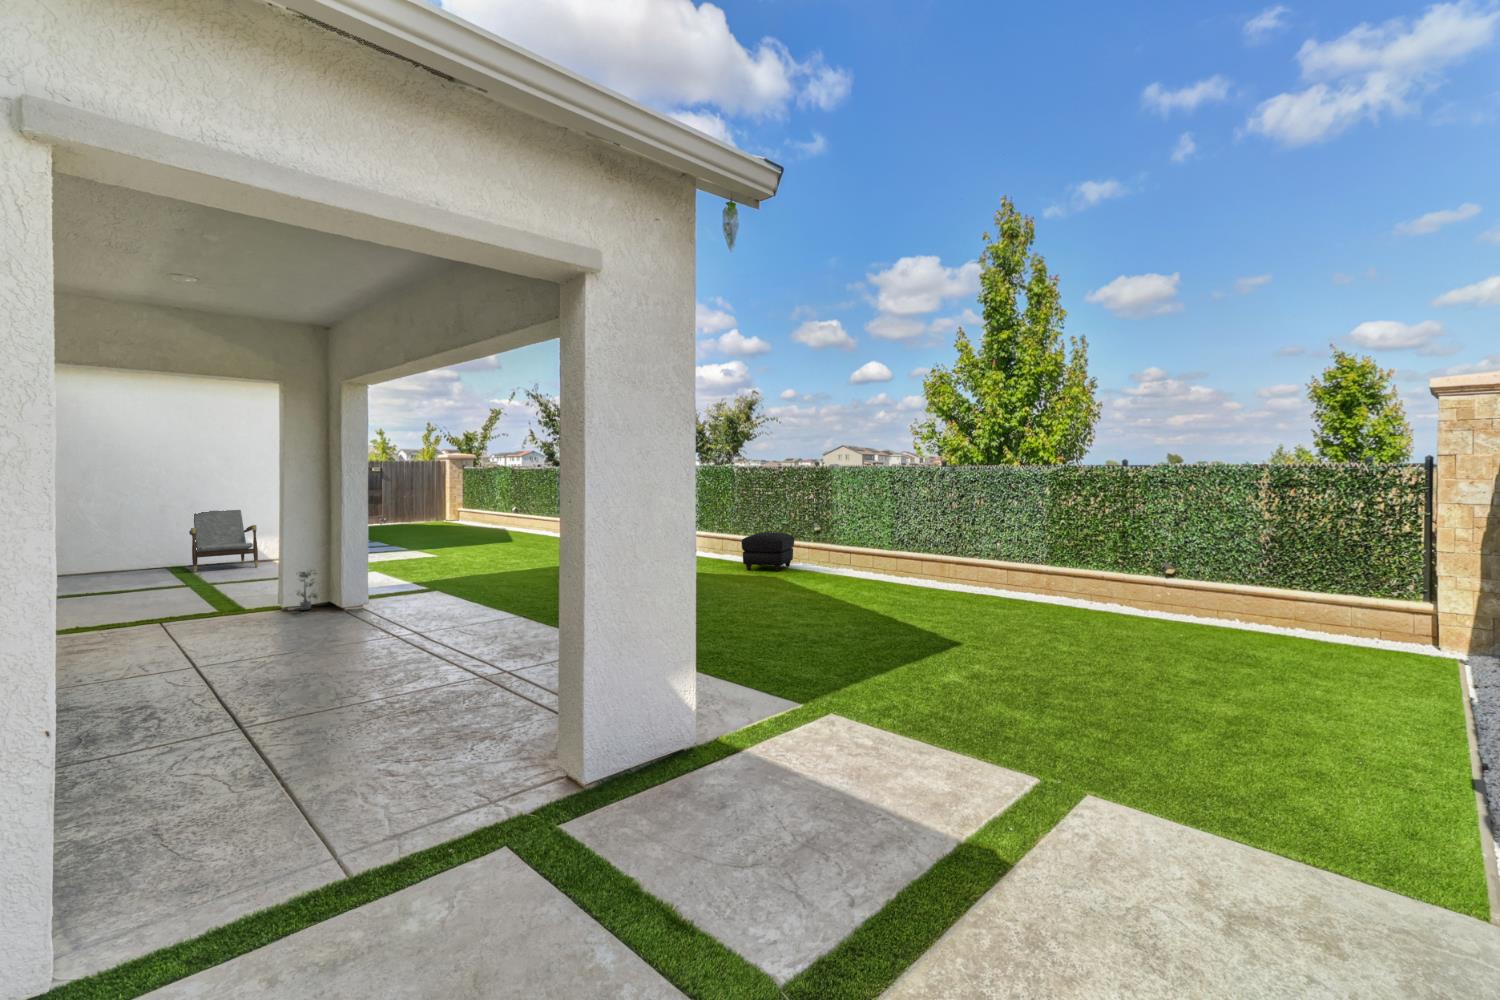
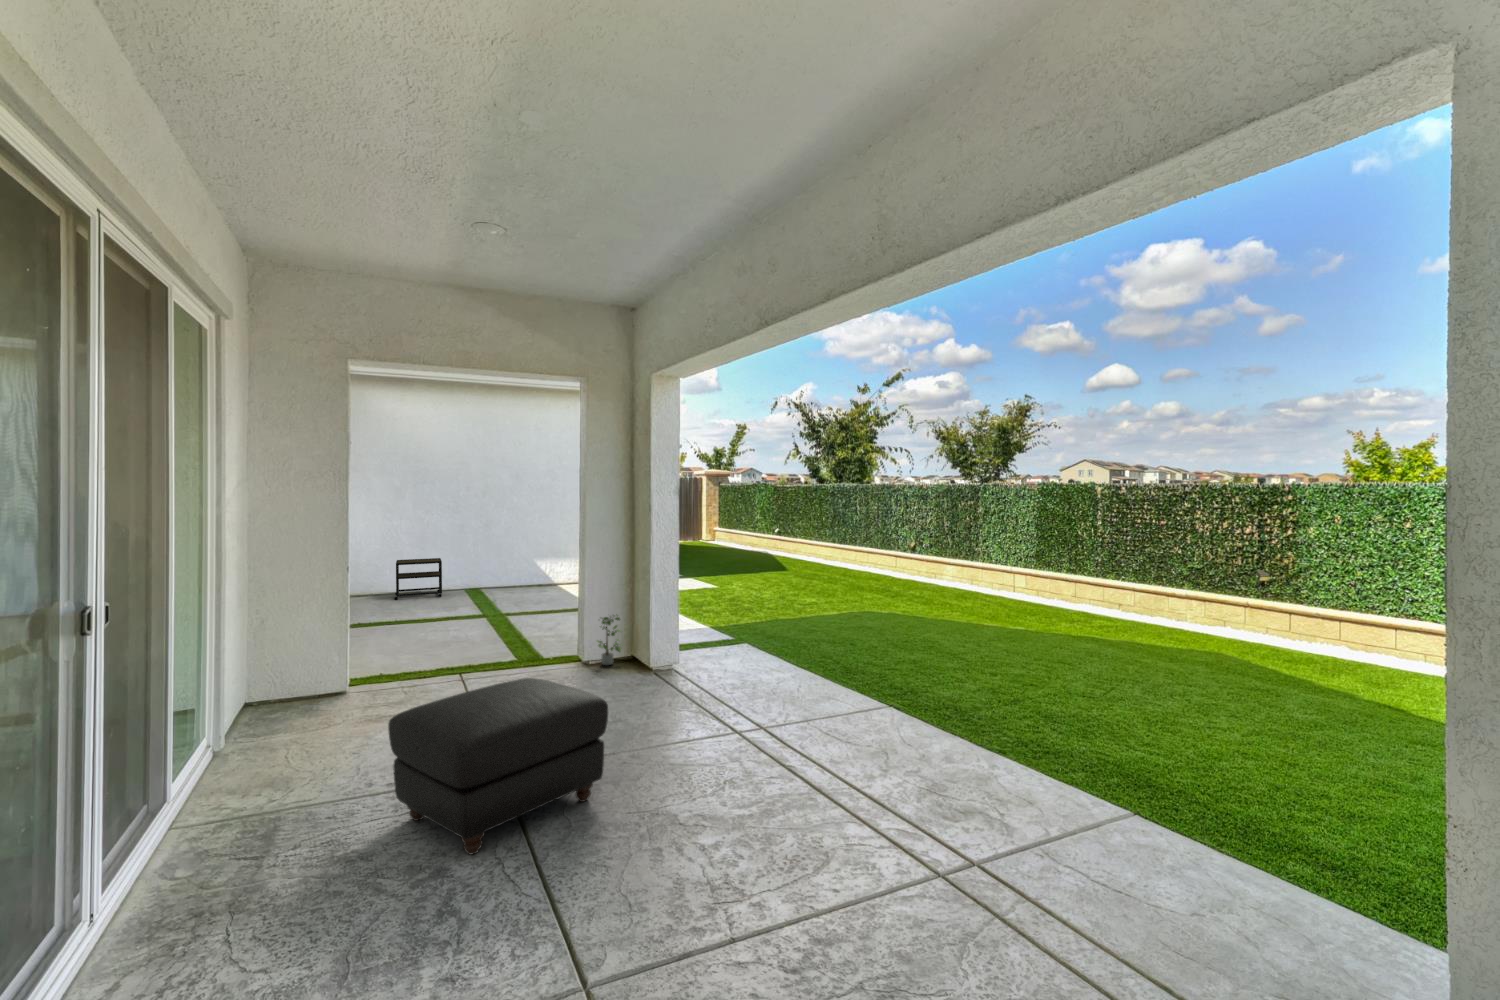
armchair: present [189,510,258,573] -> none [487,530,546,597]
ottoman: present [741,532,794,572] -> present [388,678,608,854]
side table: none [79,538,137,580] -> present [394,558,442,600]

